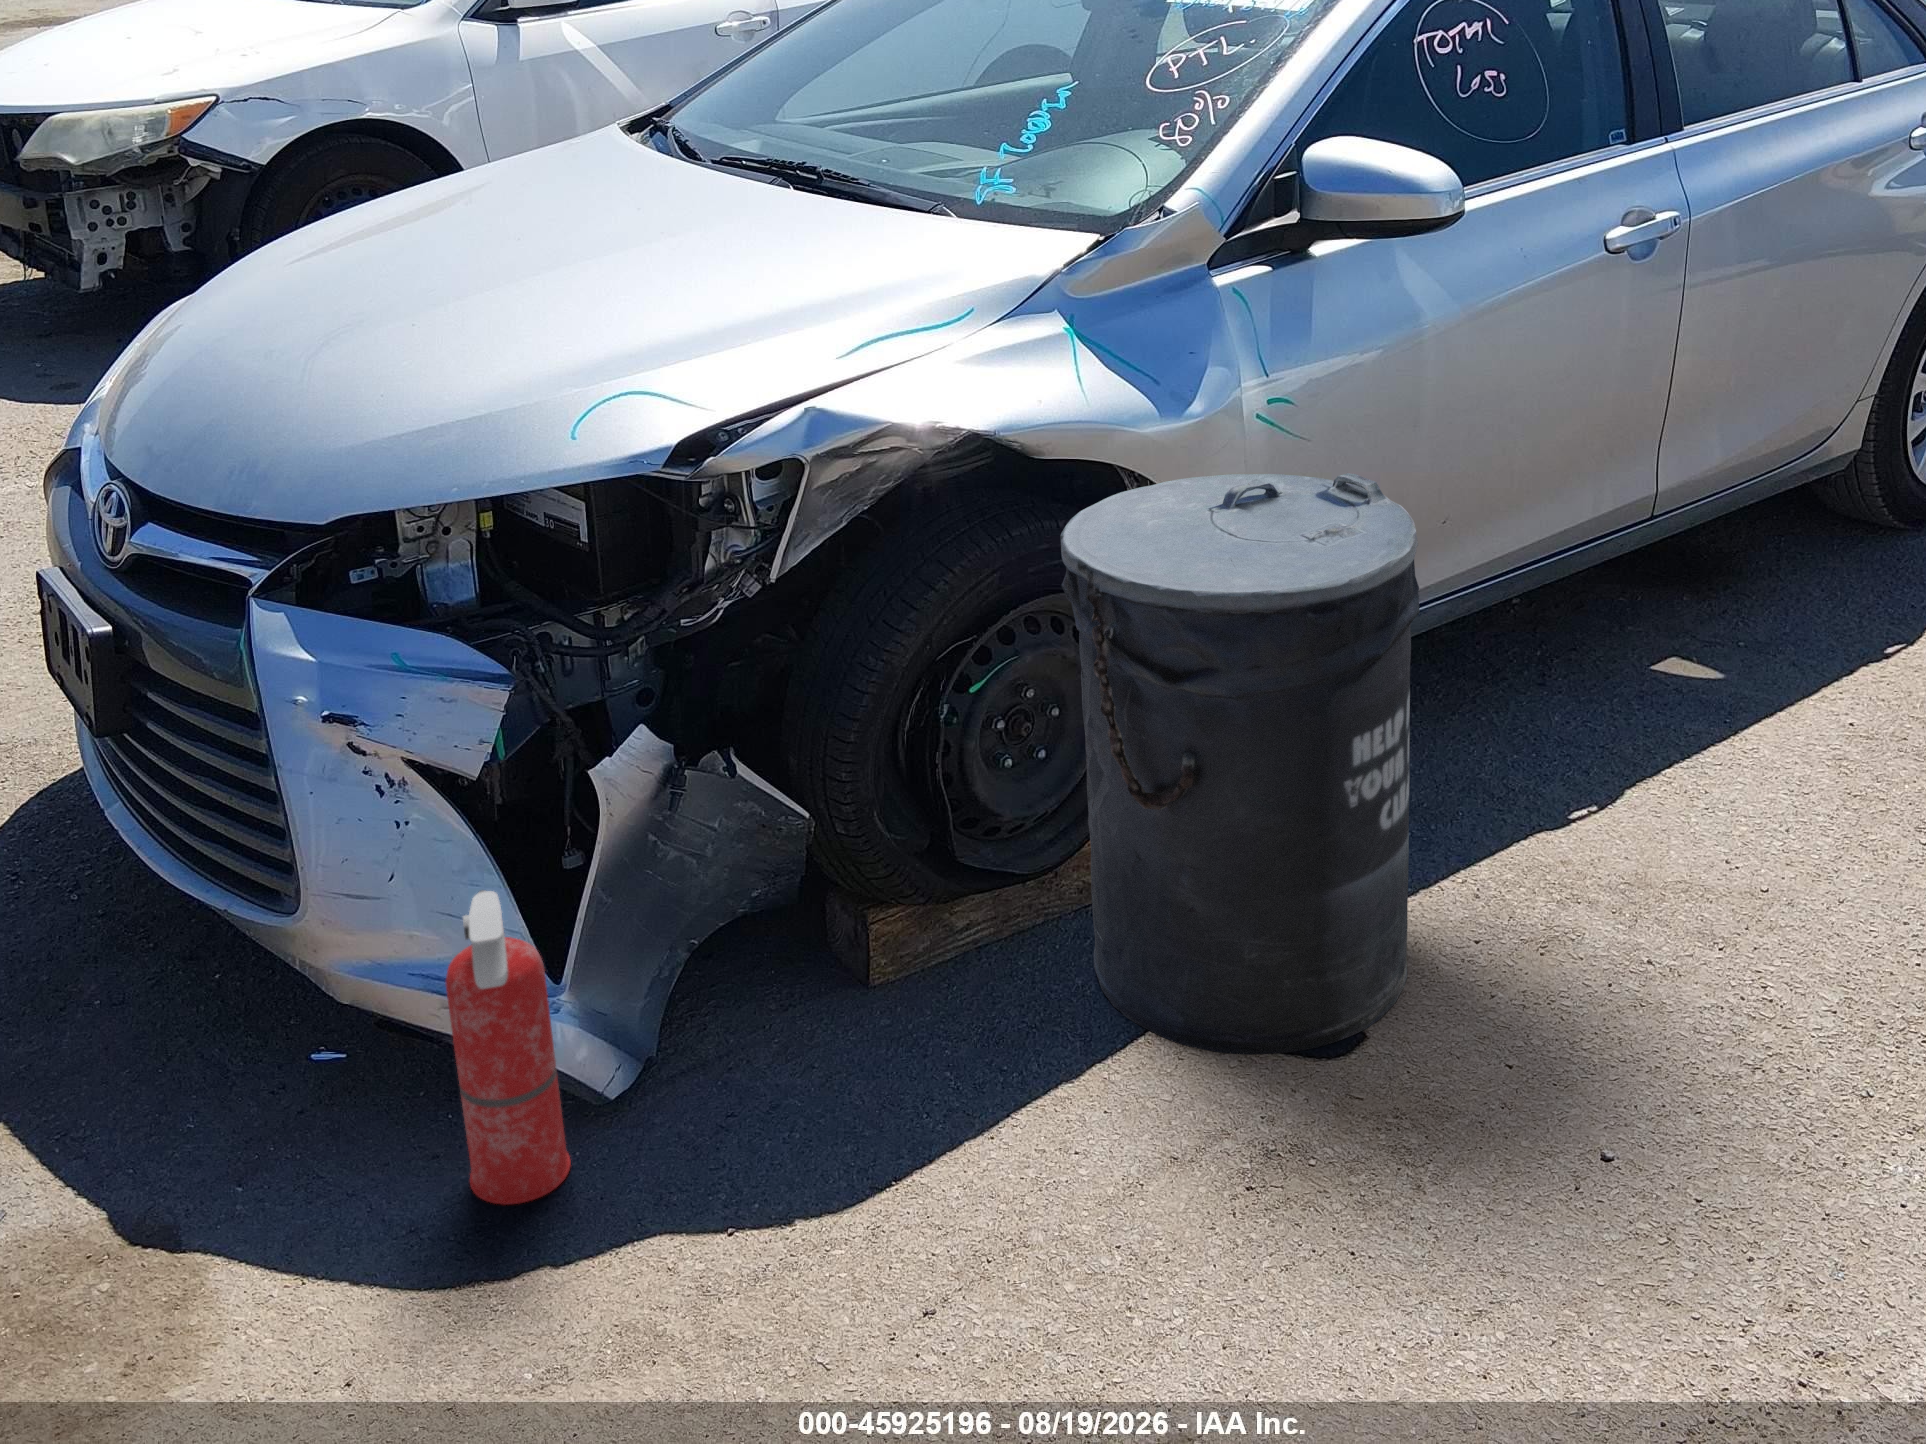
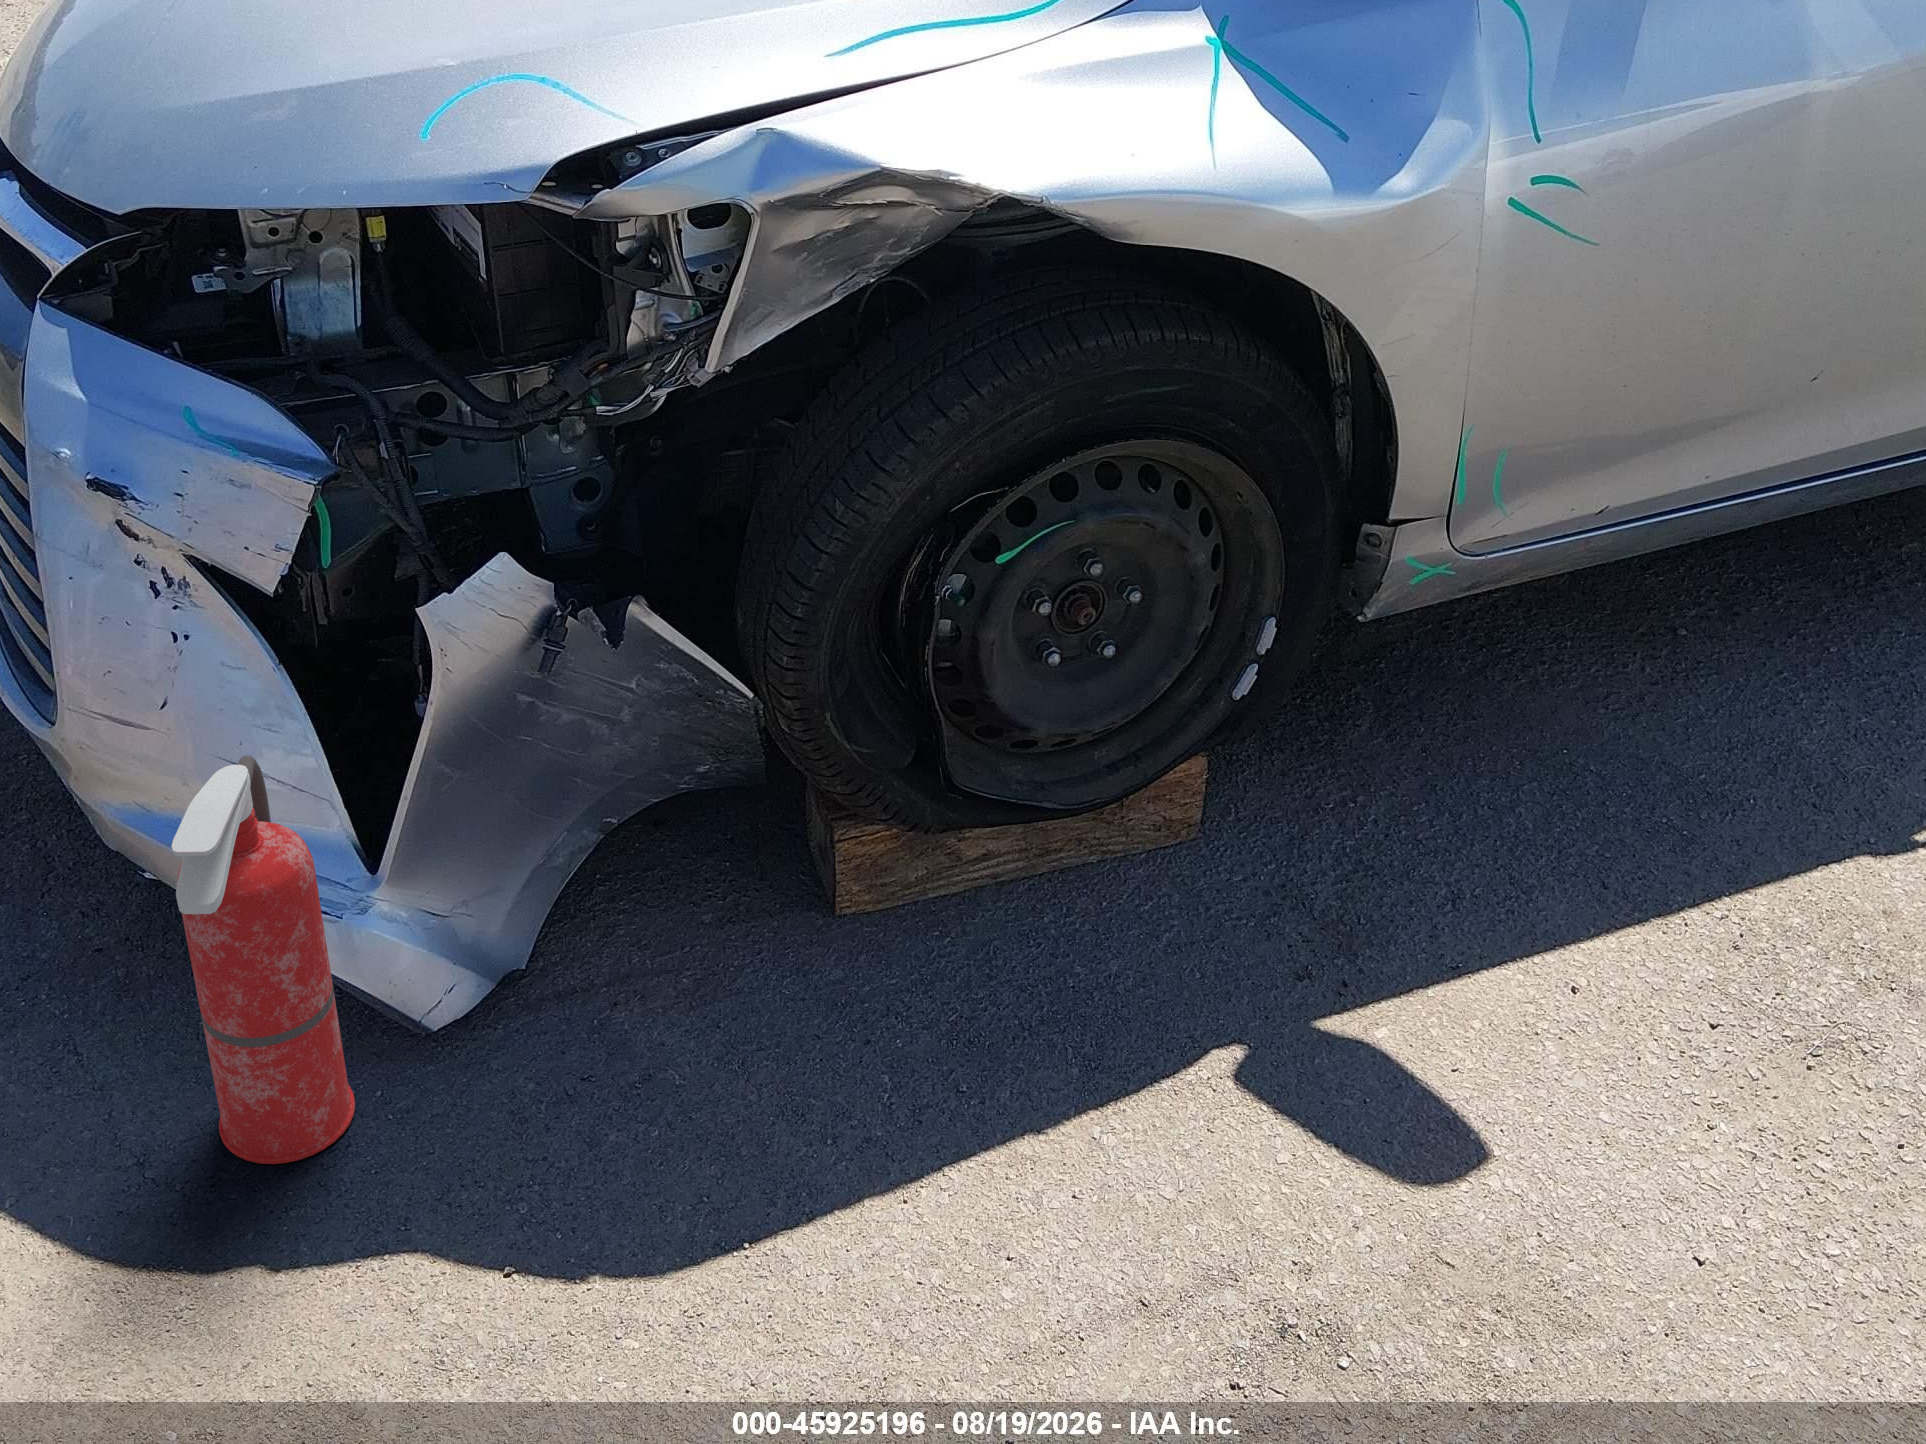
trash can: present [1060,473,1420,1055] -> none [1134,288,1694,1156]

